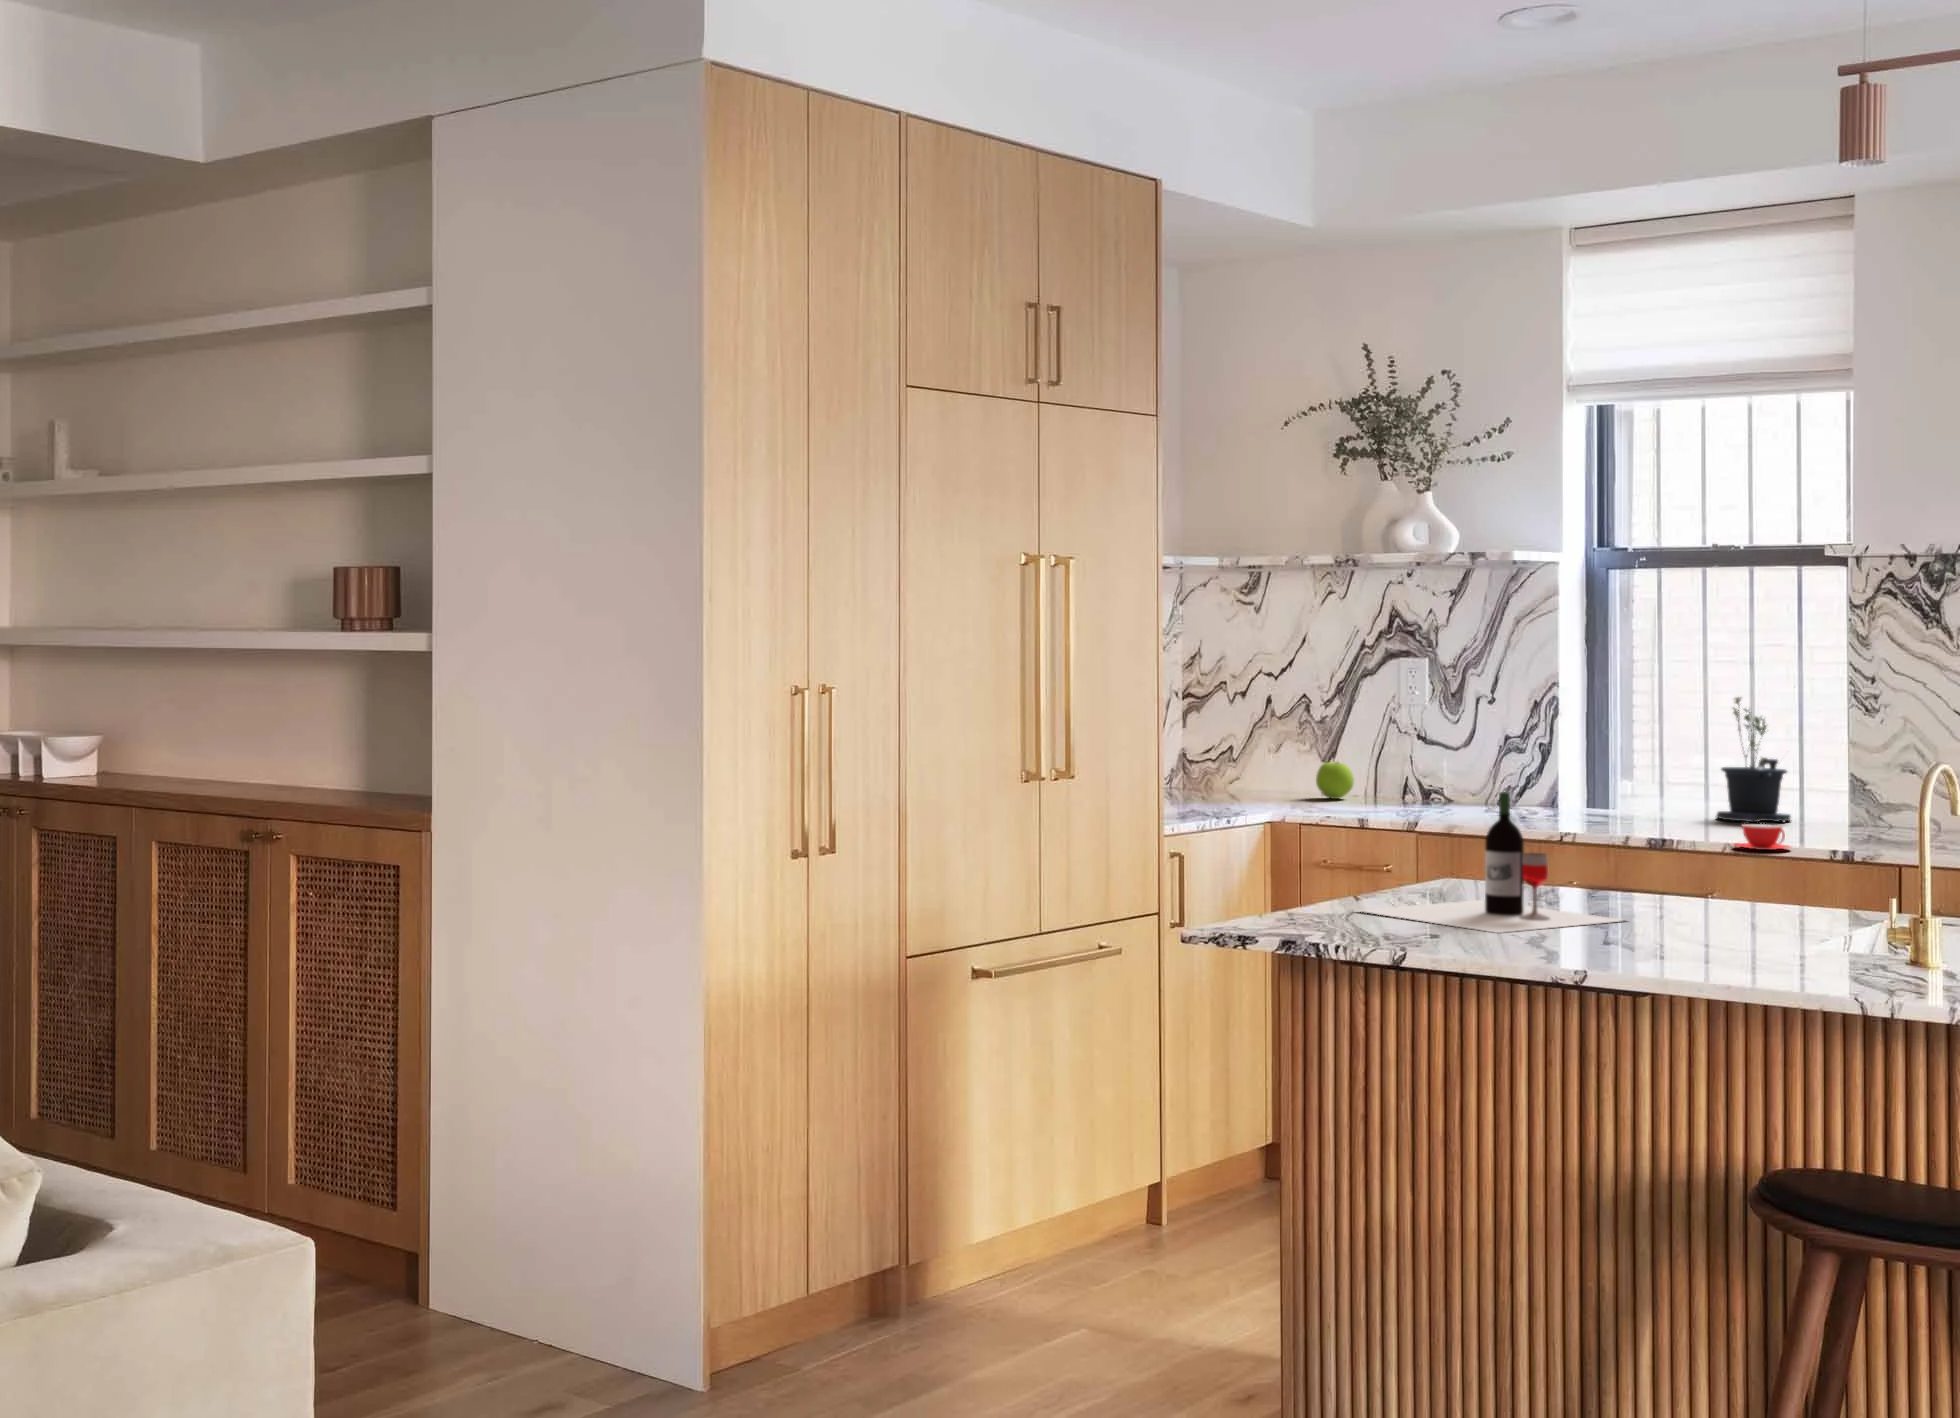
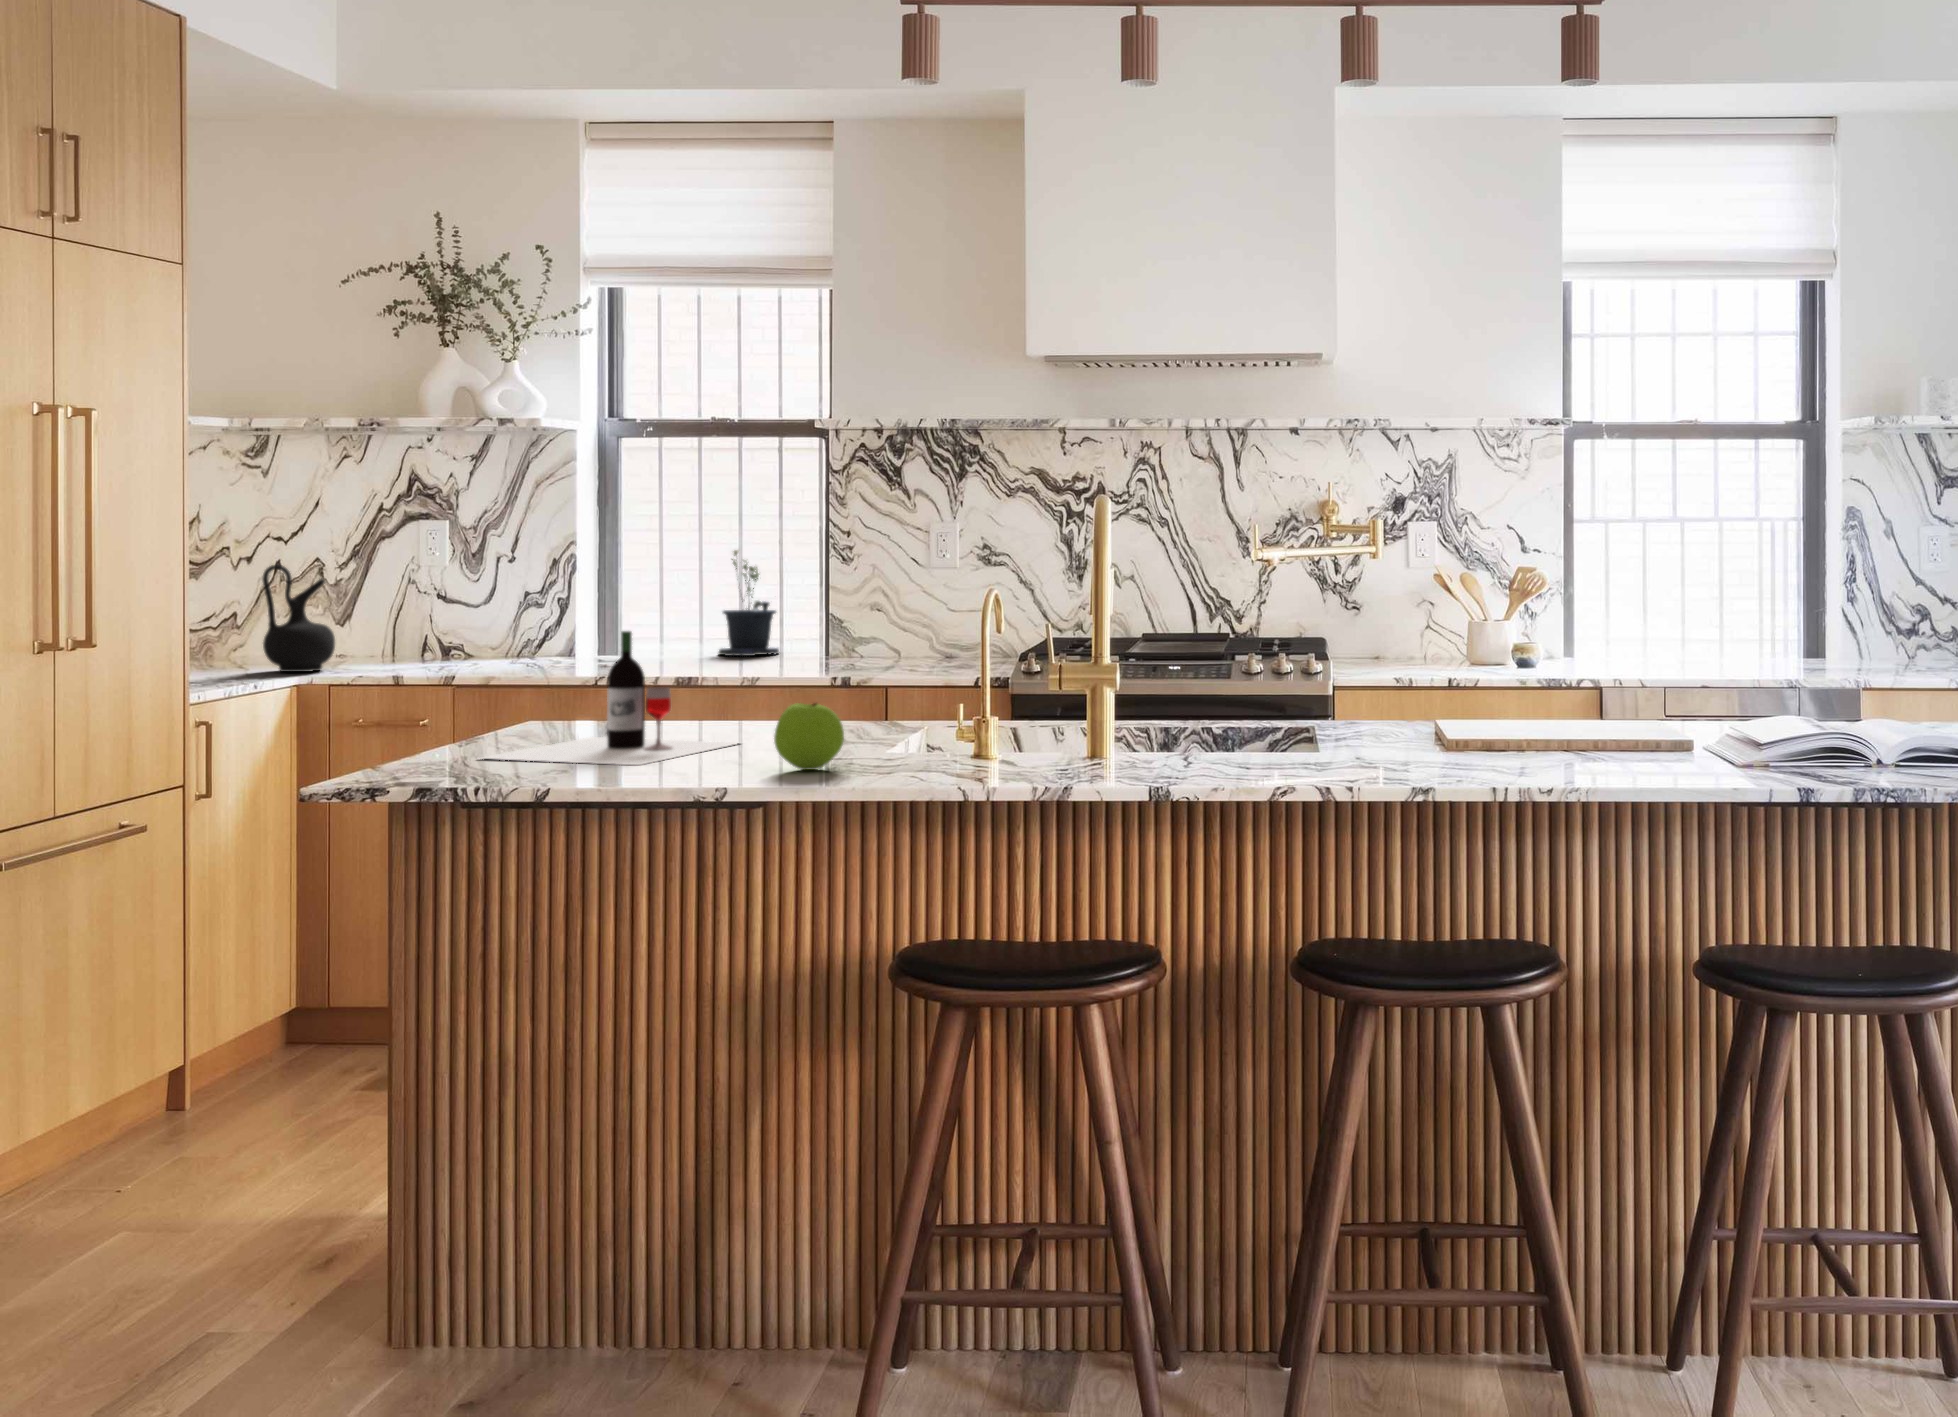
ceramic jug: none [1246,702,1312,810] -> present [263,565,335,672]
apple: present [1316,762,1354,799] -> present [774,703,844,770]
teacup: present [1733,824,1790,850] -> none [751,656,799,677]

